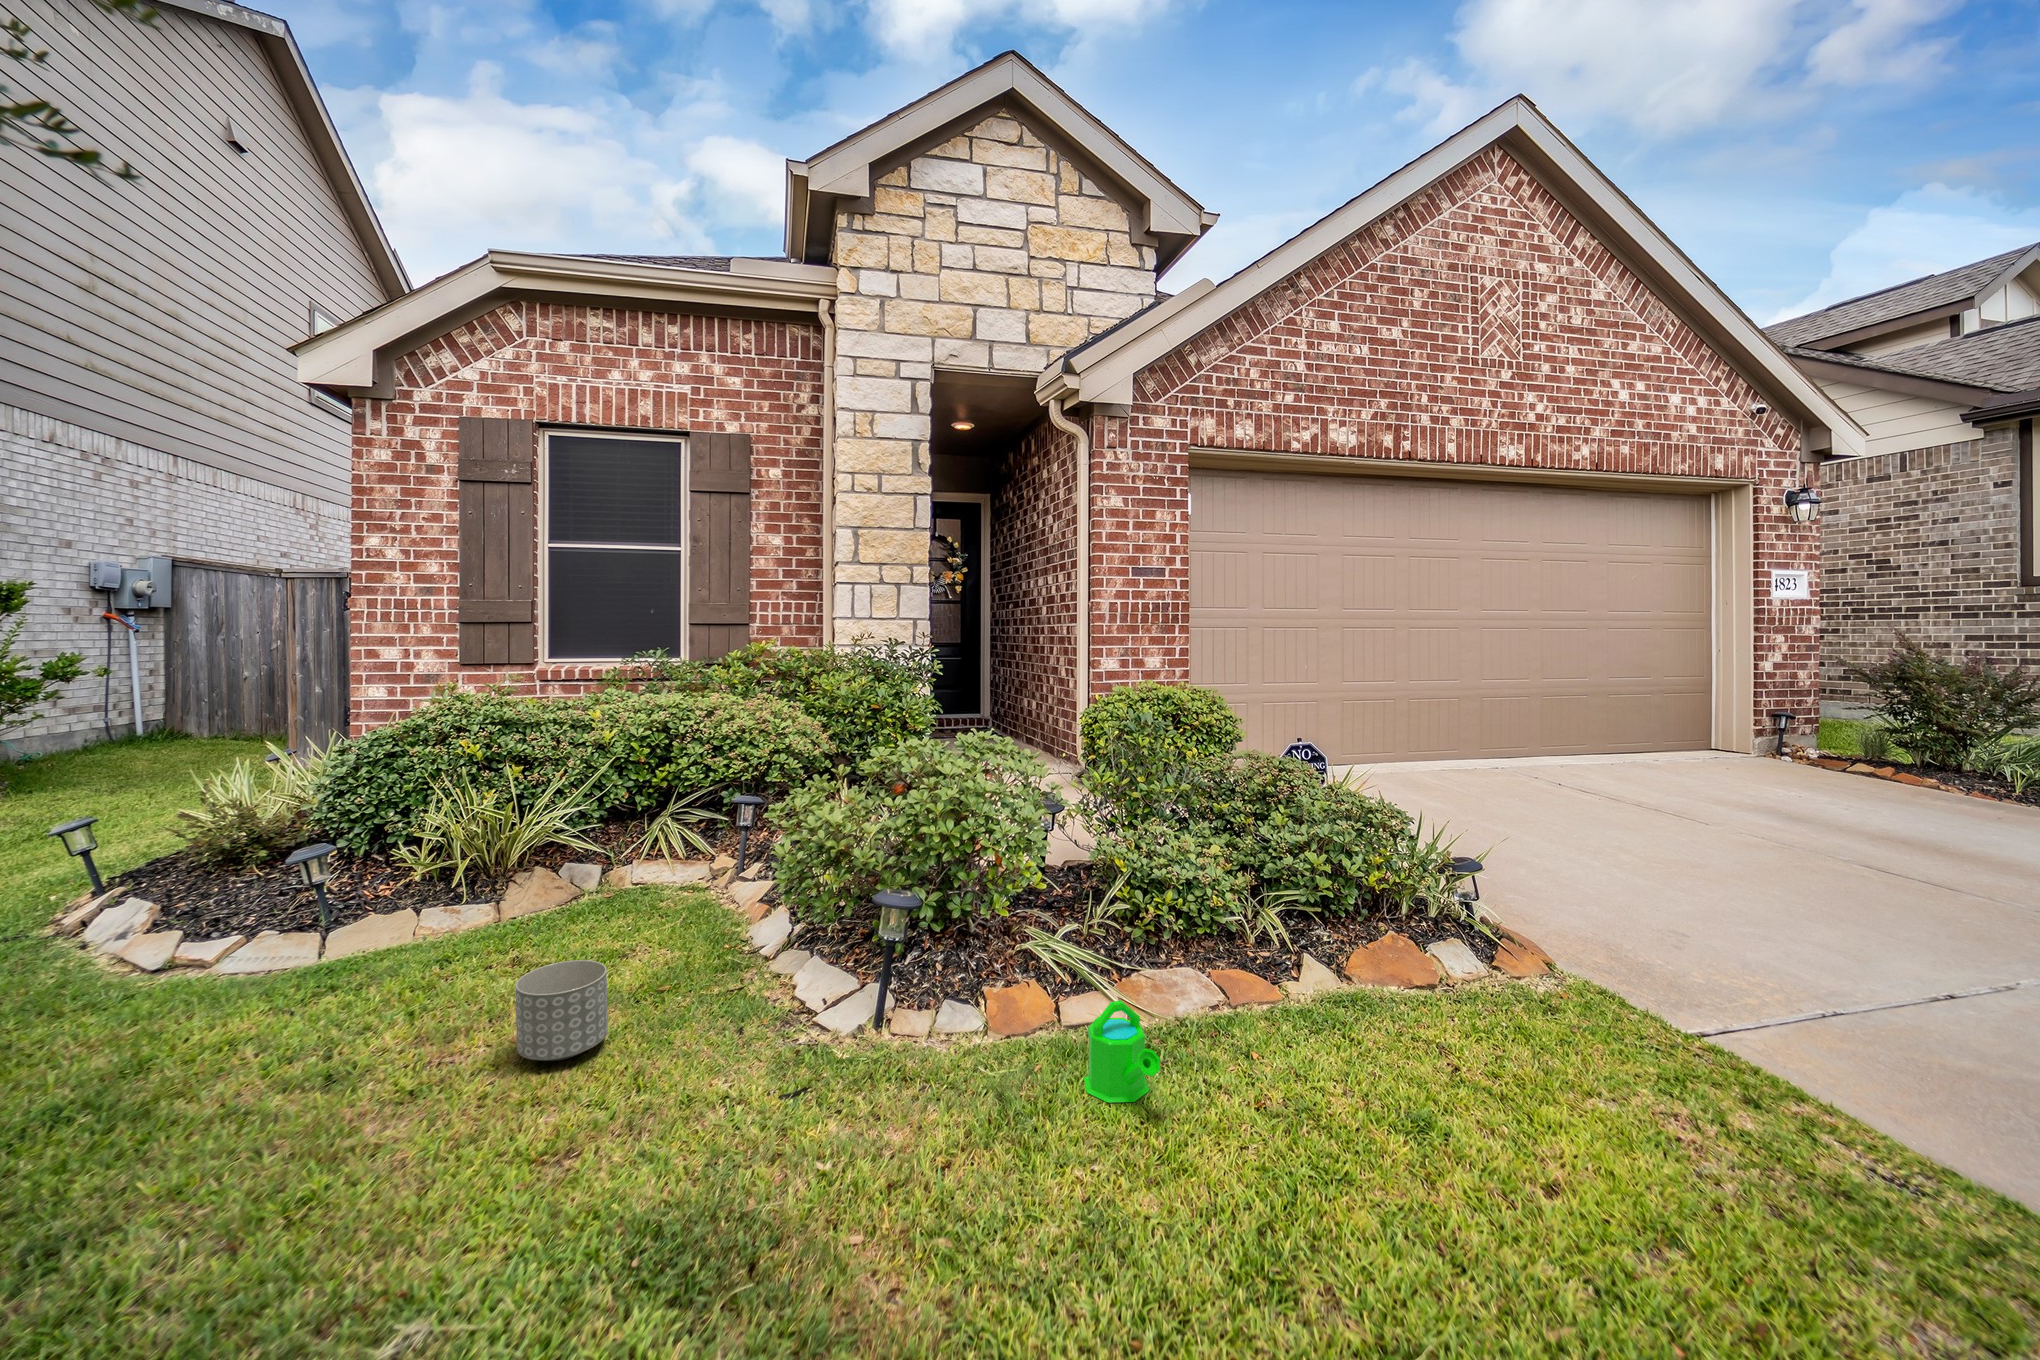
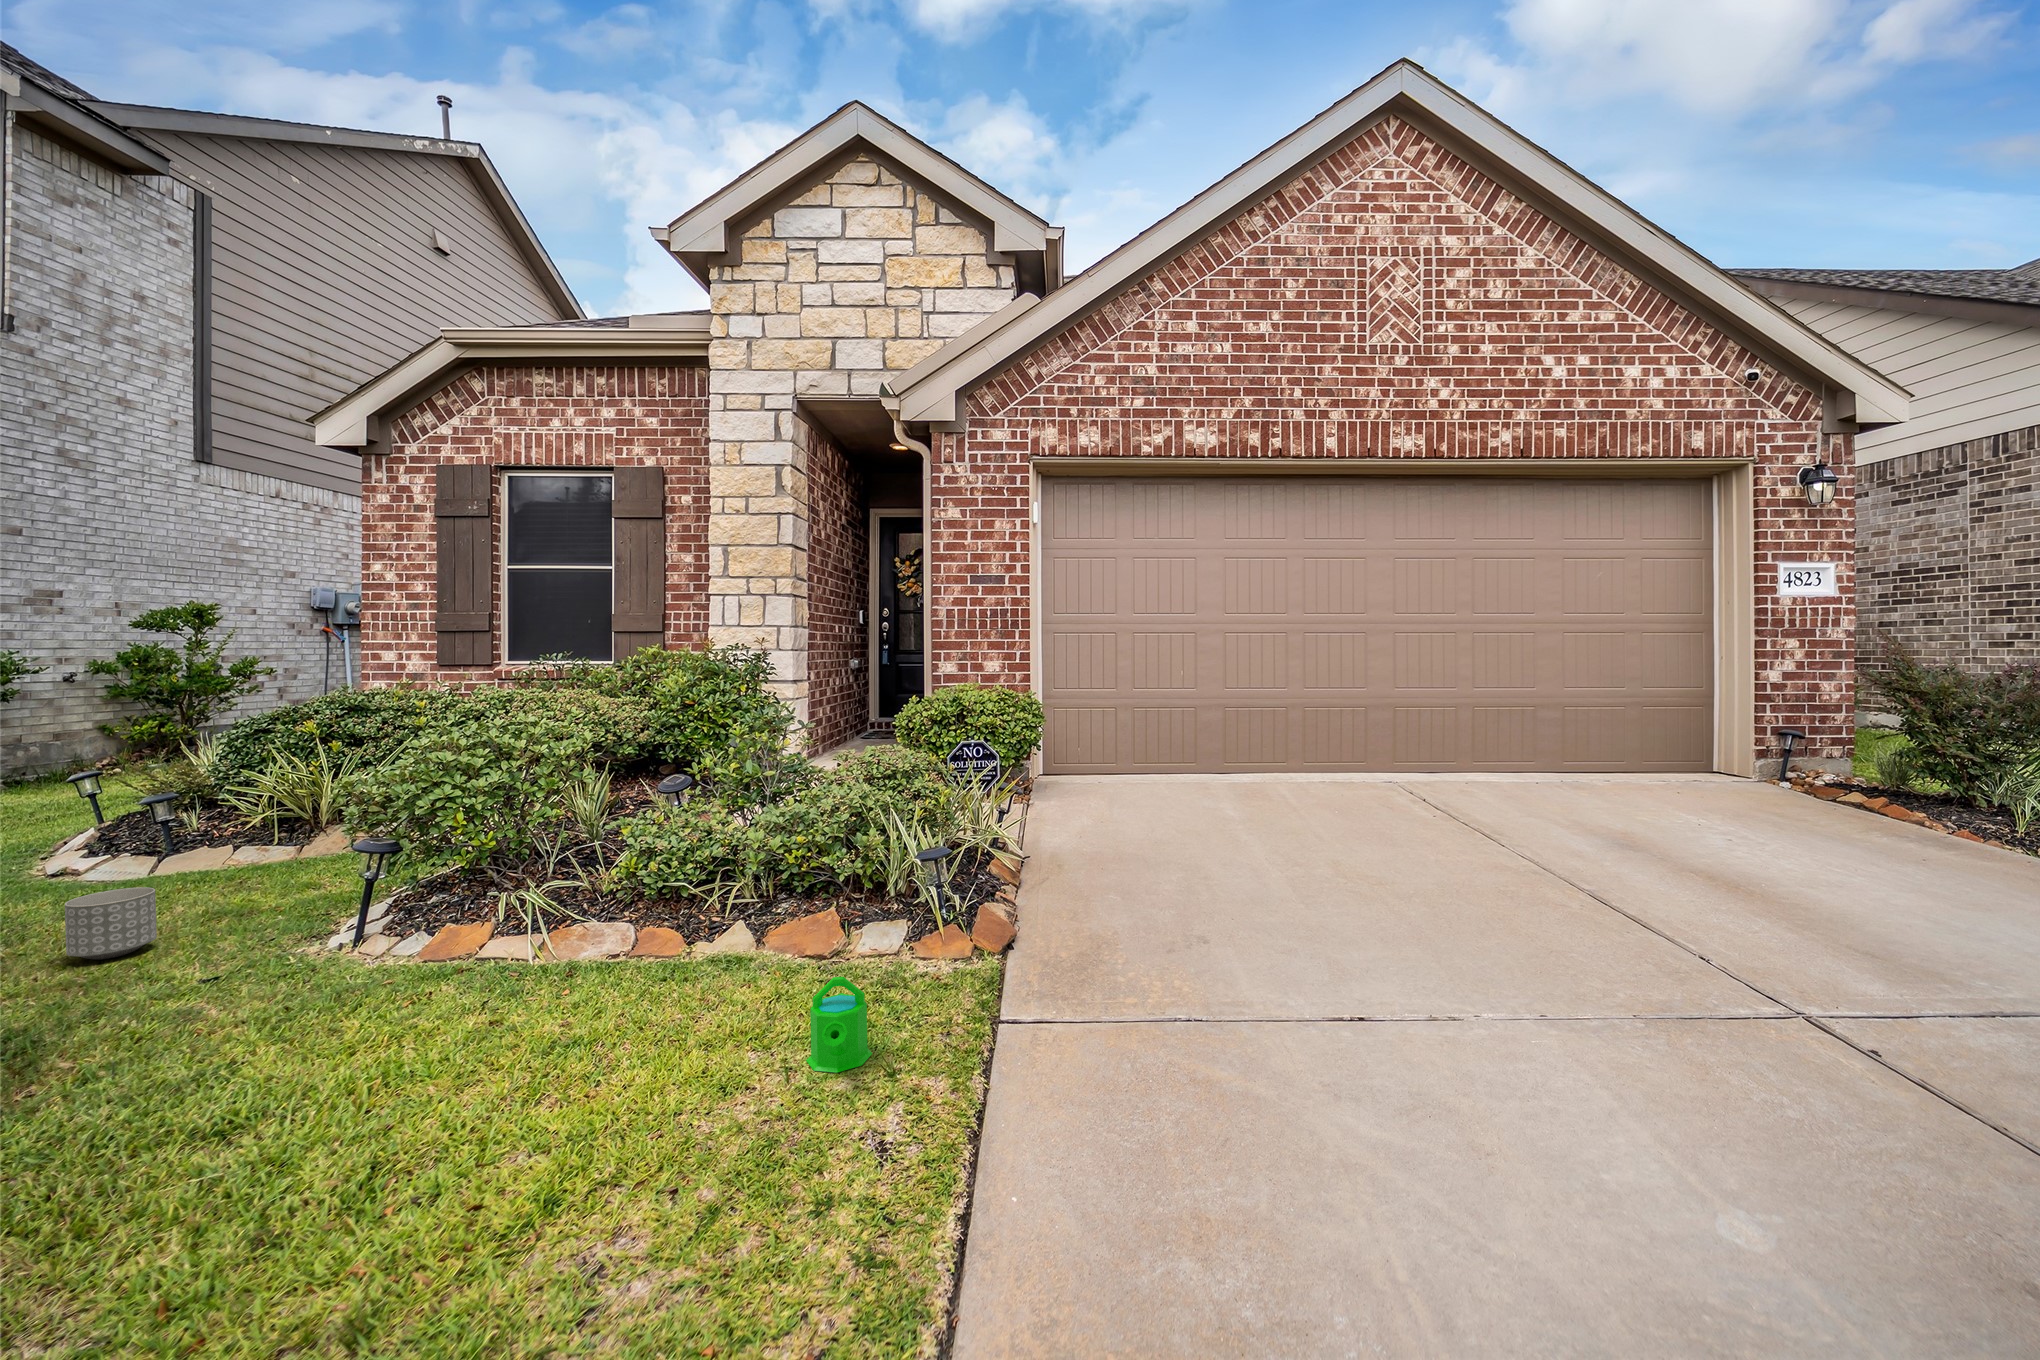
watering can: present [1084,1000,1160,1103] -> present [806,976,872,1073]

